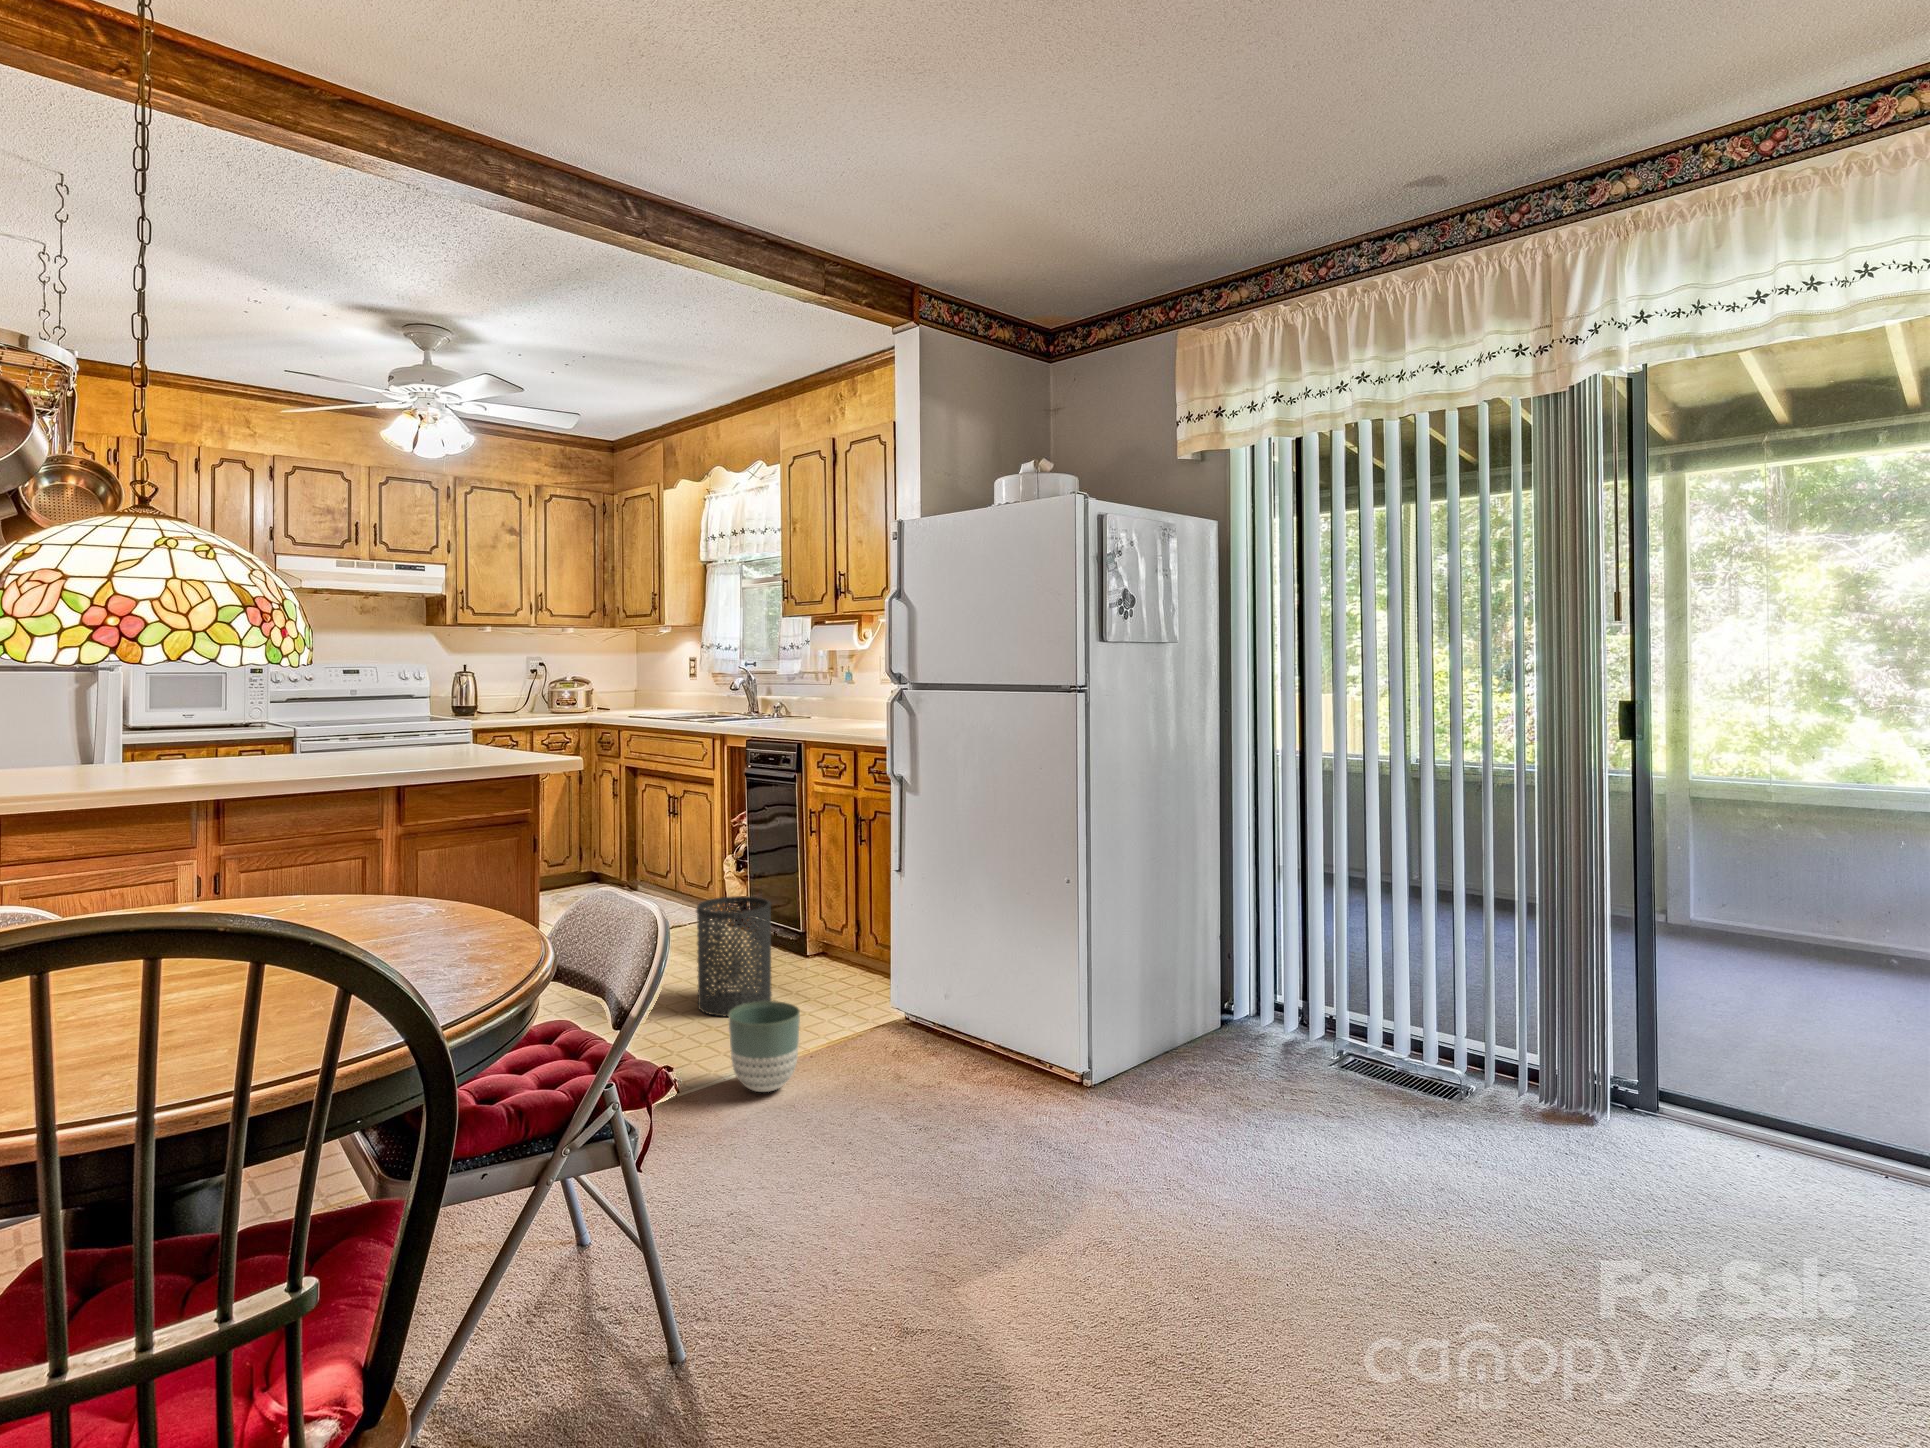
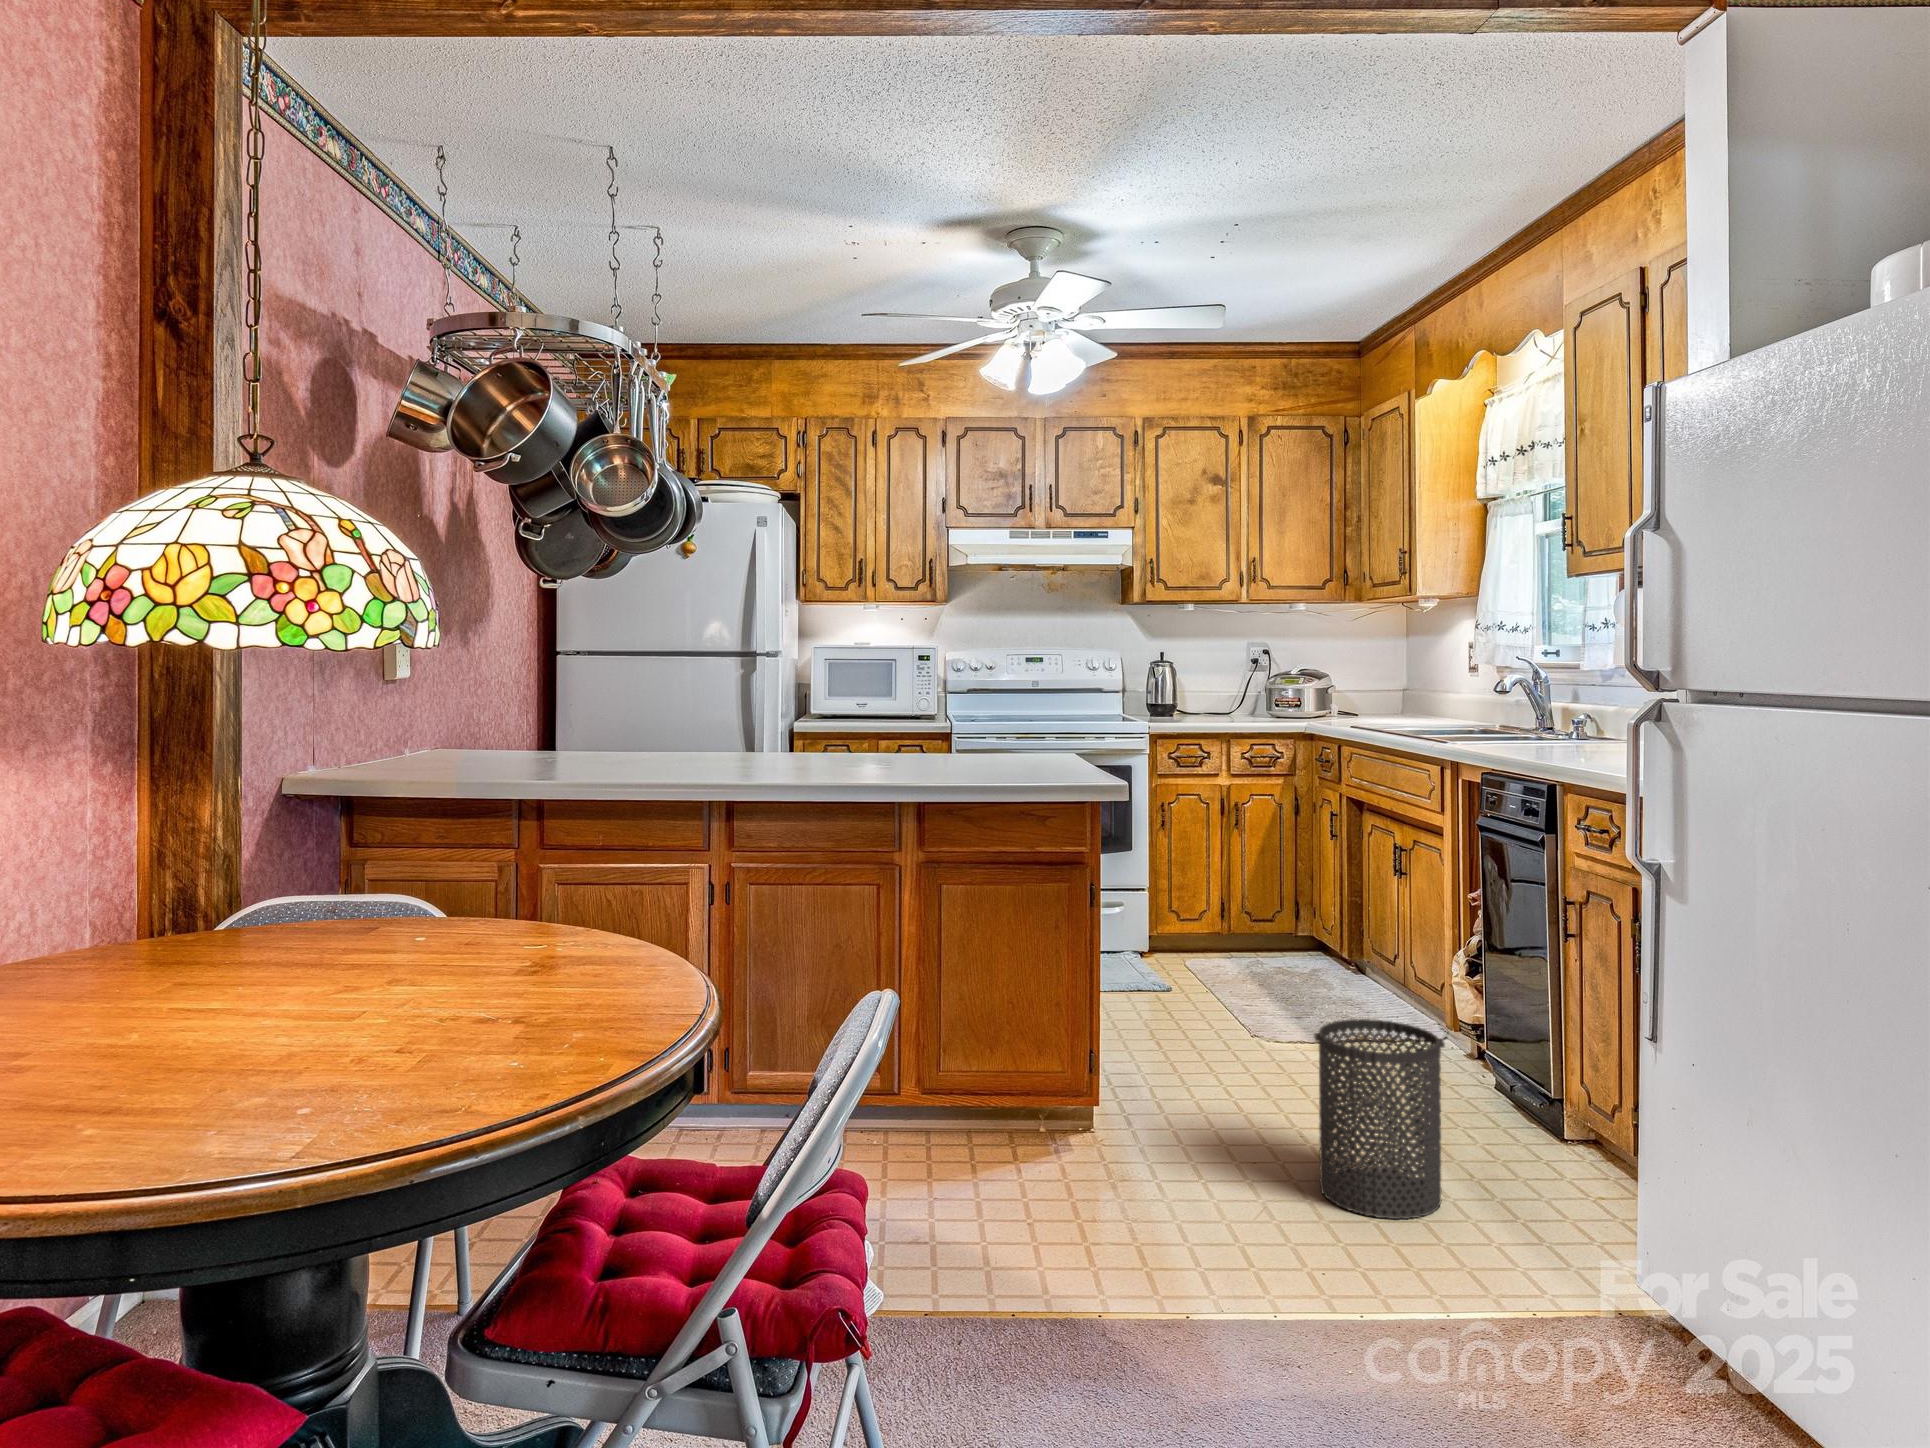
planter: present [729,1001,800,1092] -> none [1262,1216,1386,1378]

